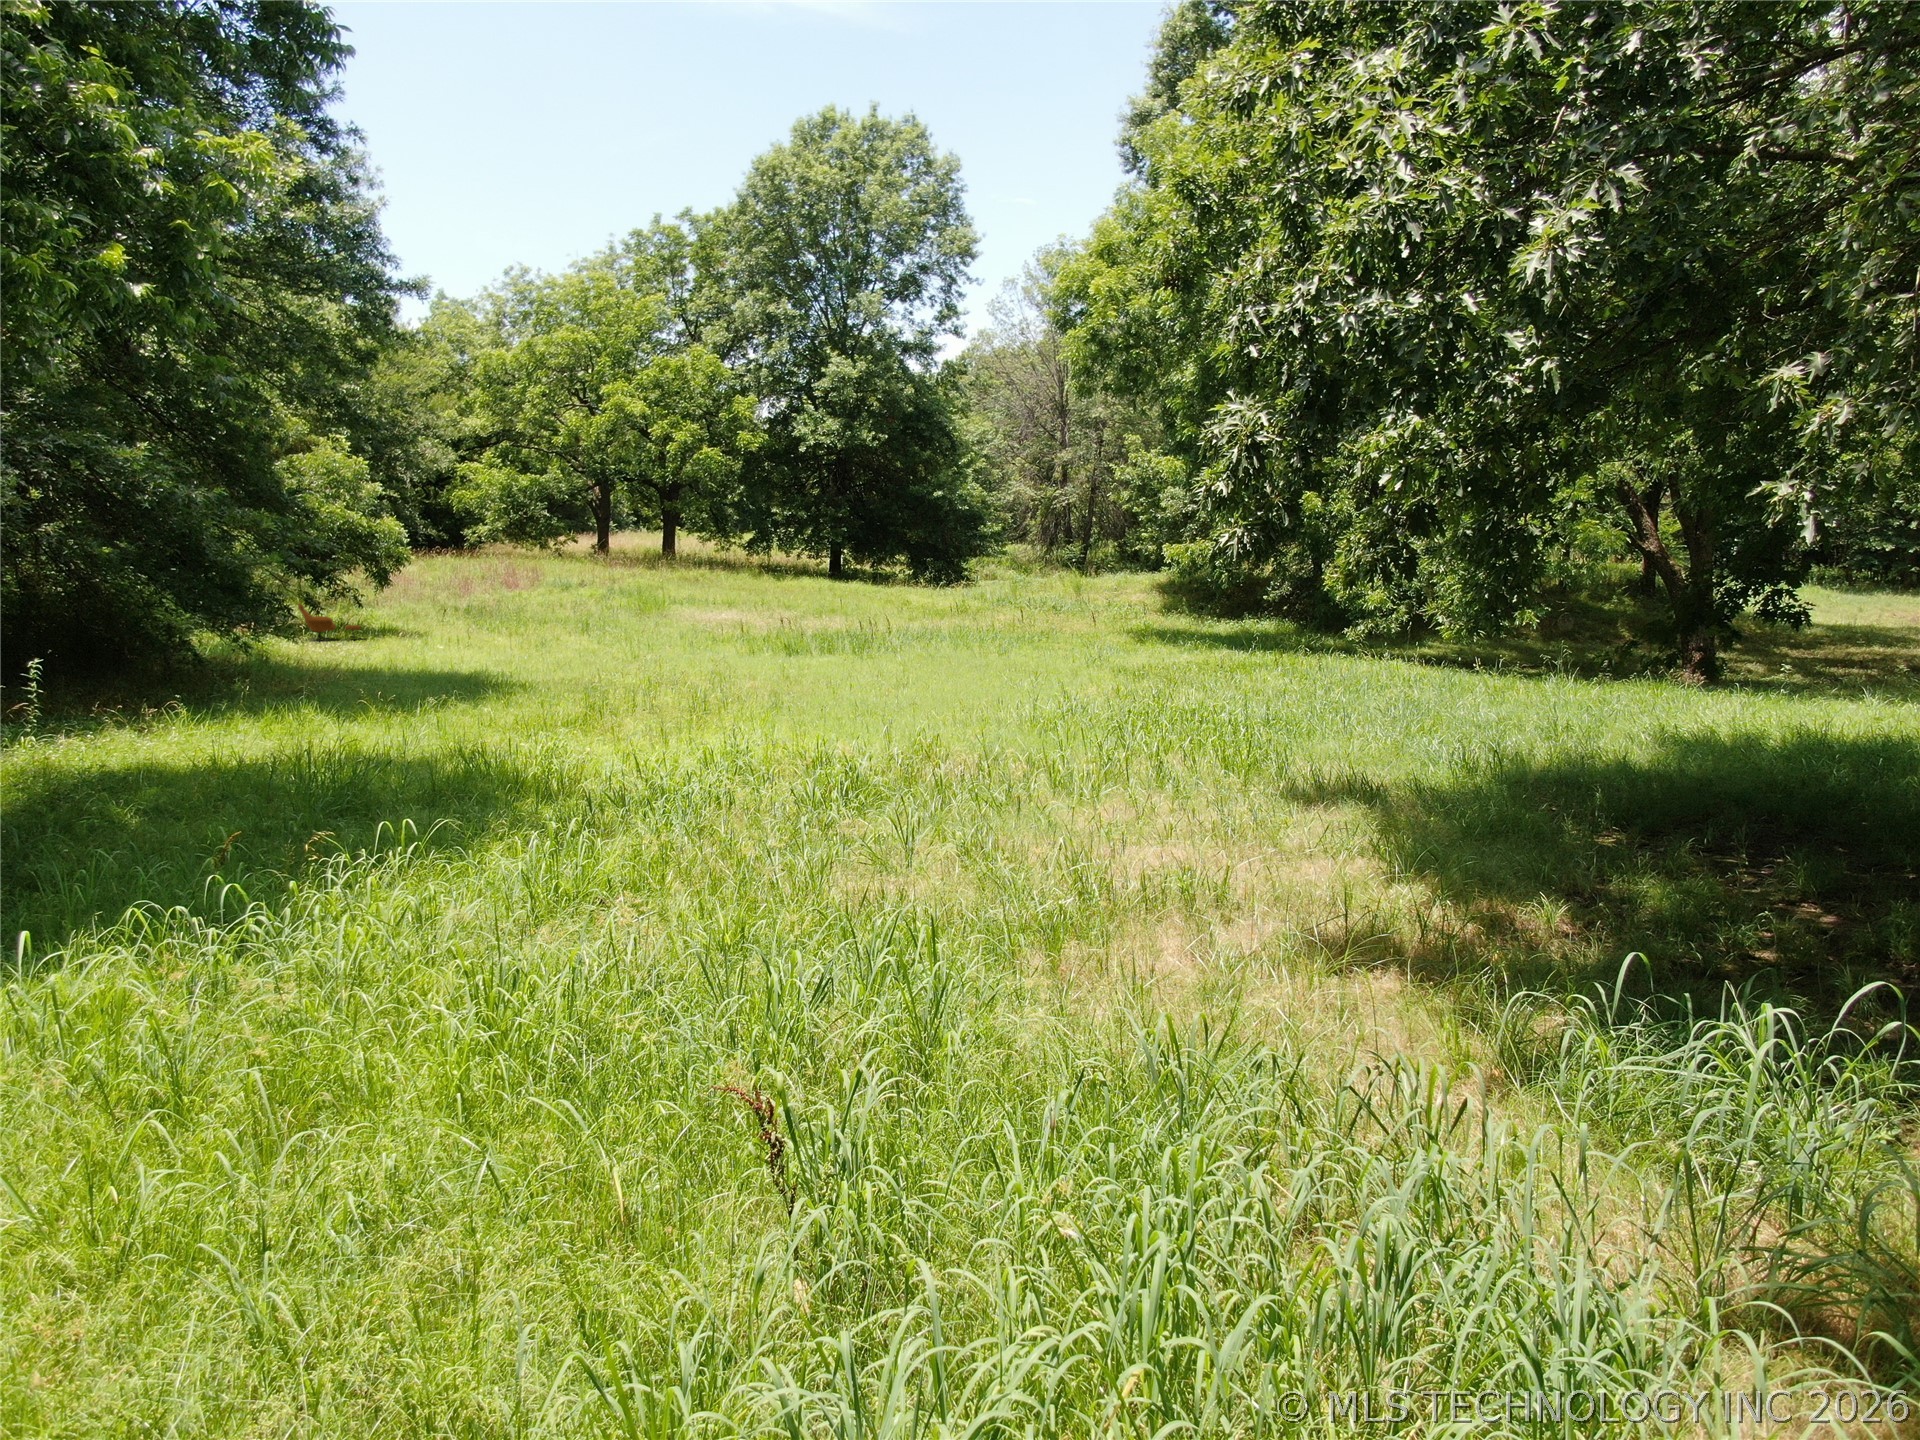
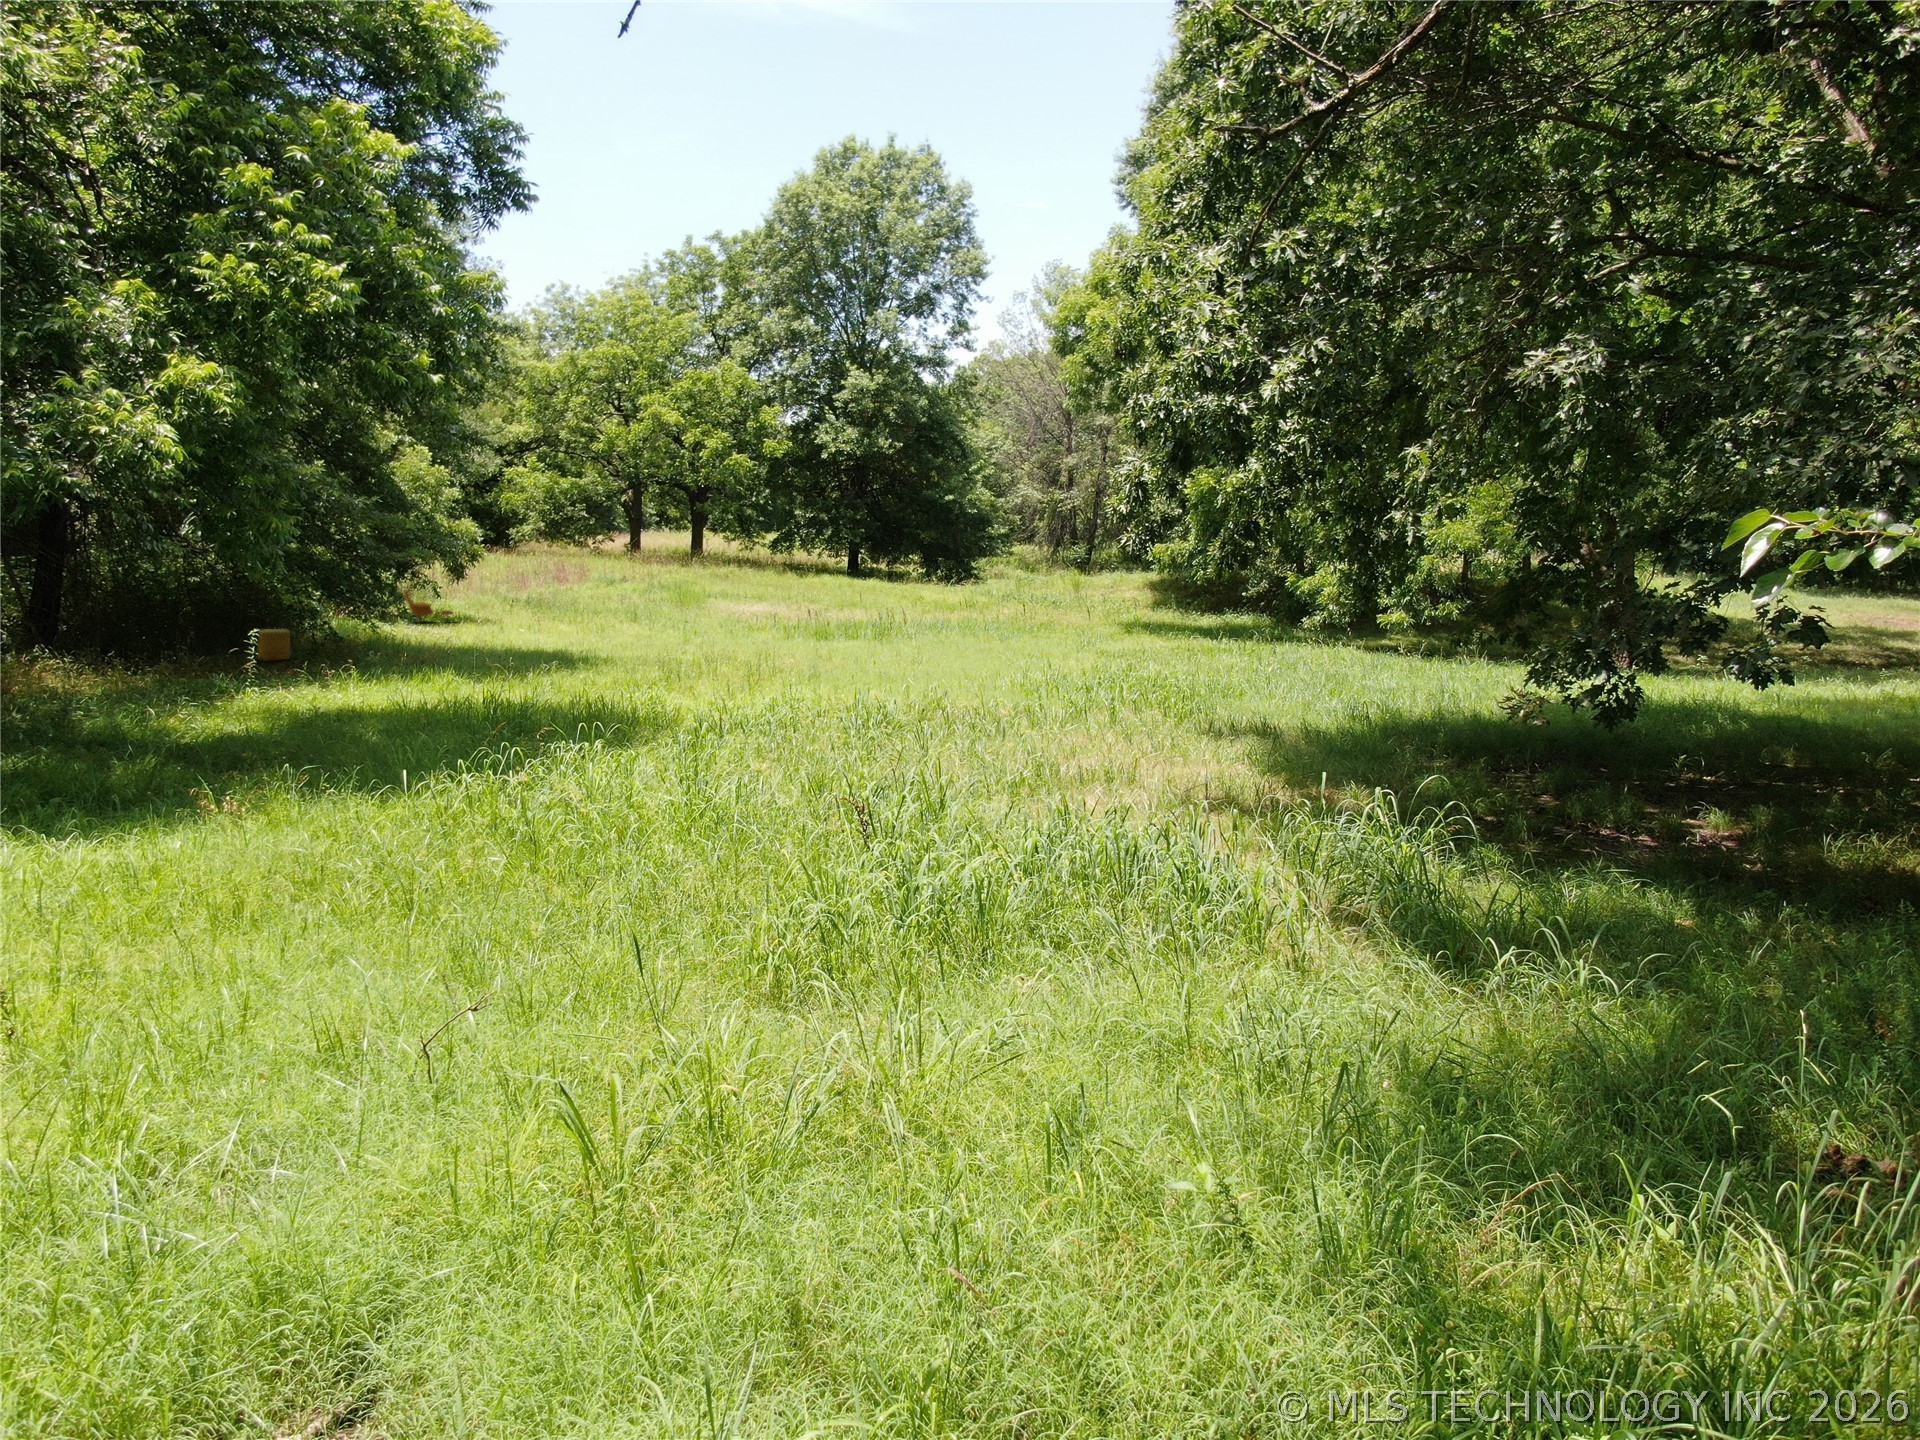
woven basket: none [52,657,106,699] -> present [258,629,290,661]

